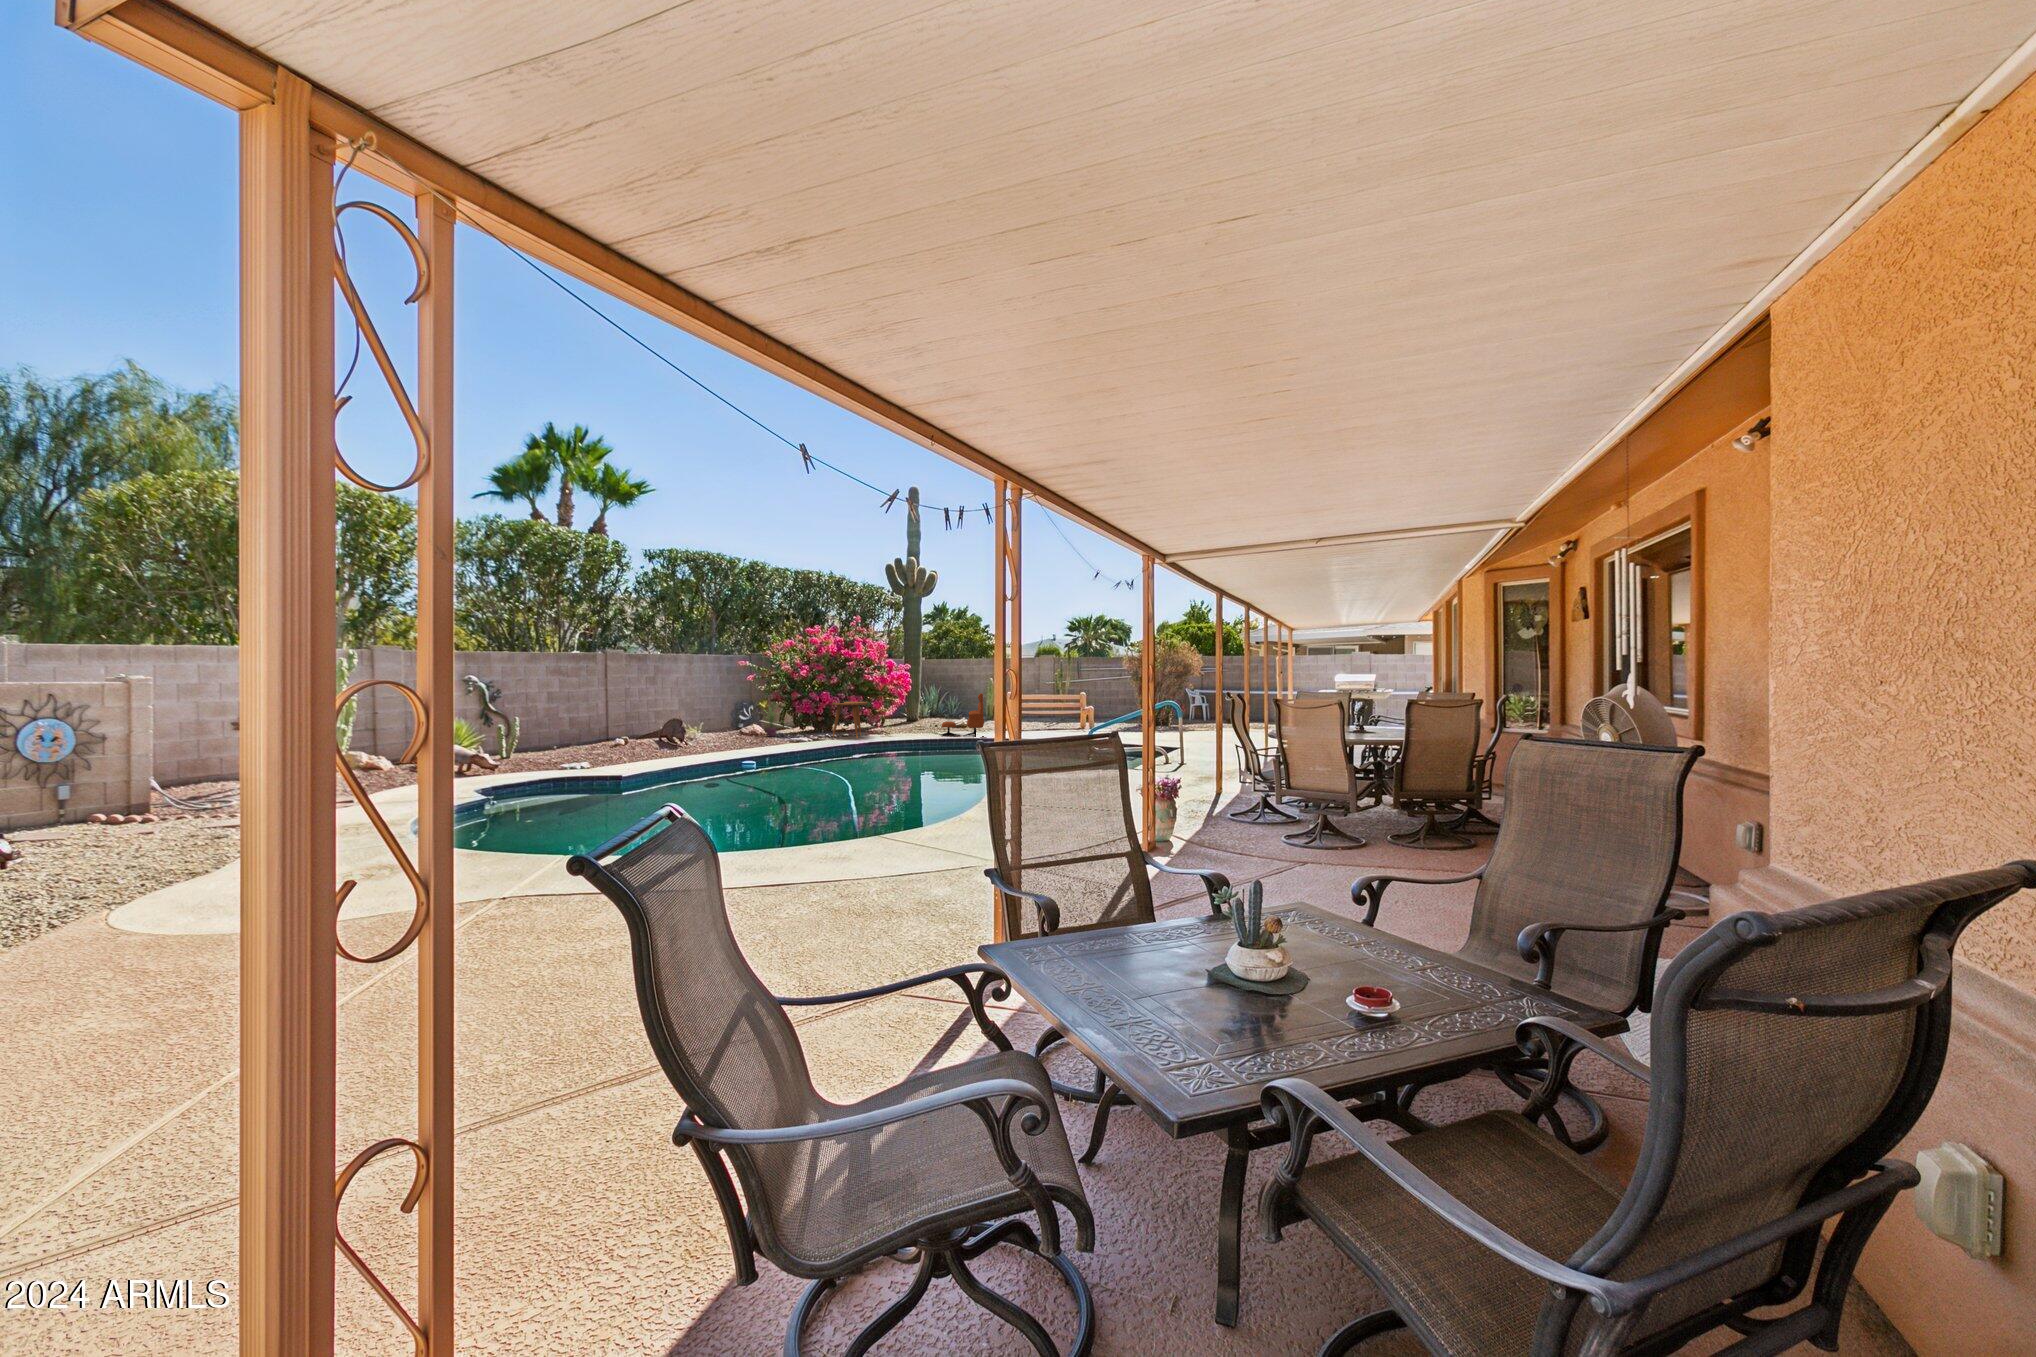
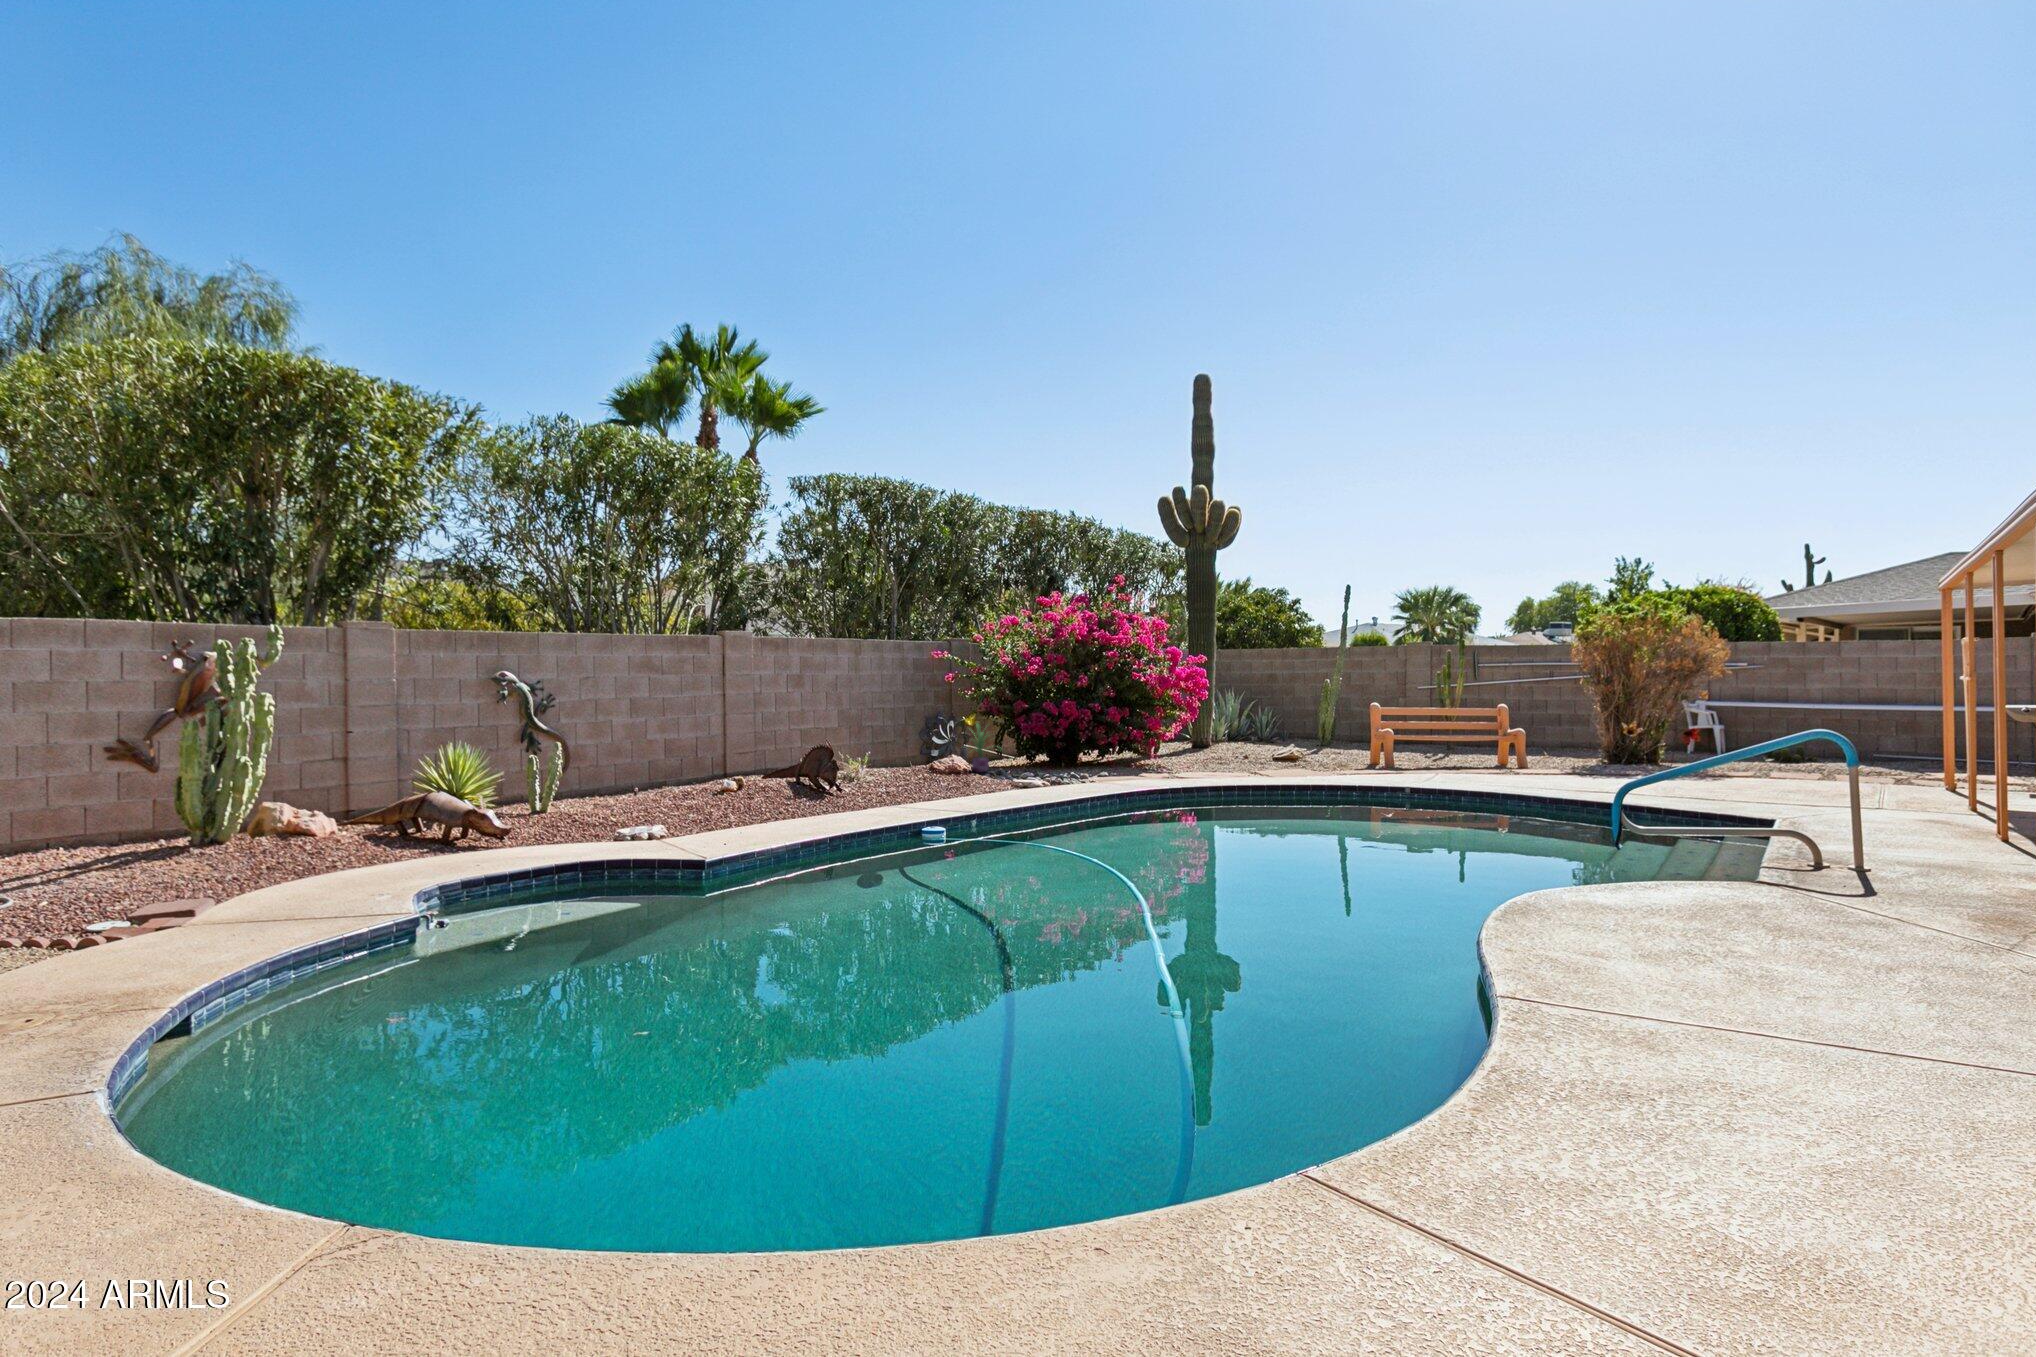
lounge chair: present [941,693,984,737] -> none [1255,700,1346,776]
side table: present [832,702,867,738] -> none [1078,715,1136,778]

